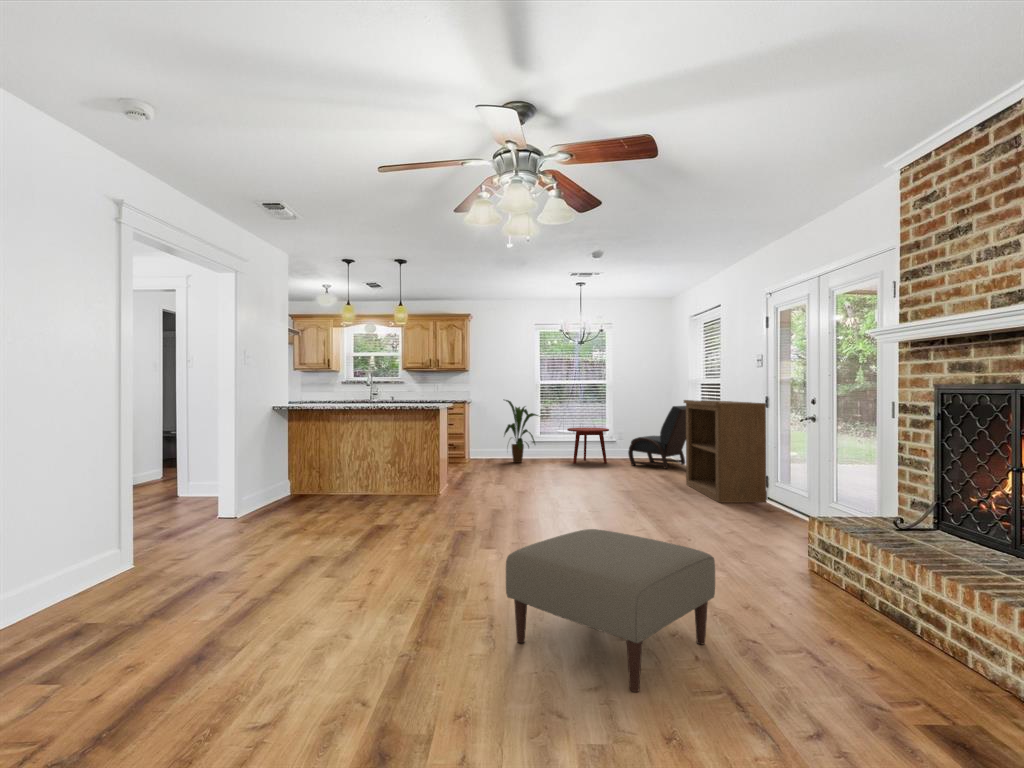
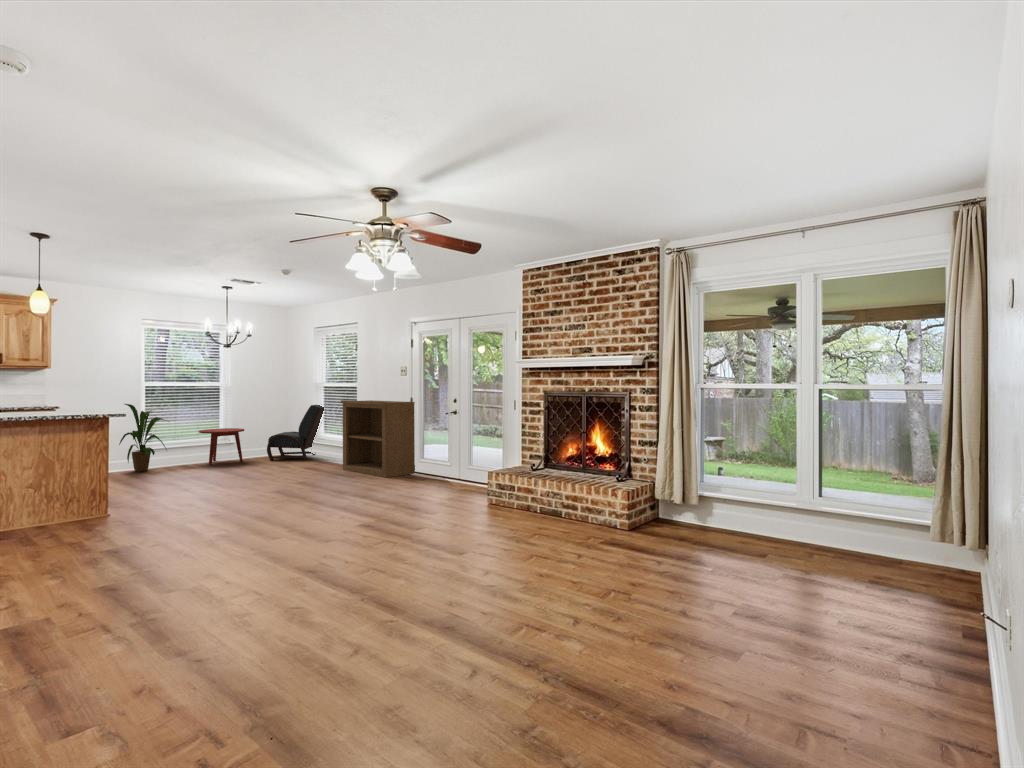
ottoman: present [506,529,715,692] -> none [398,491,500,570]

